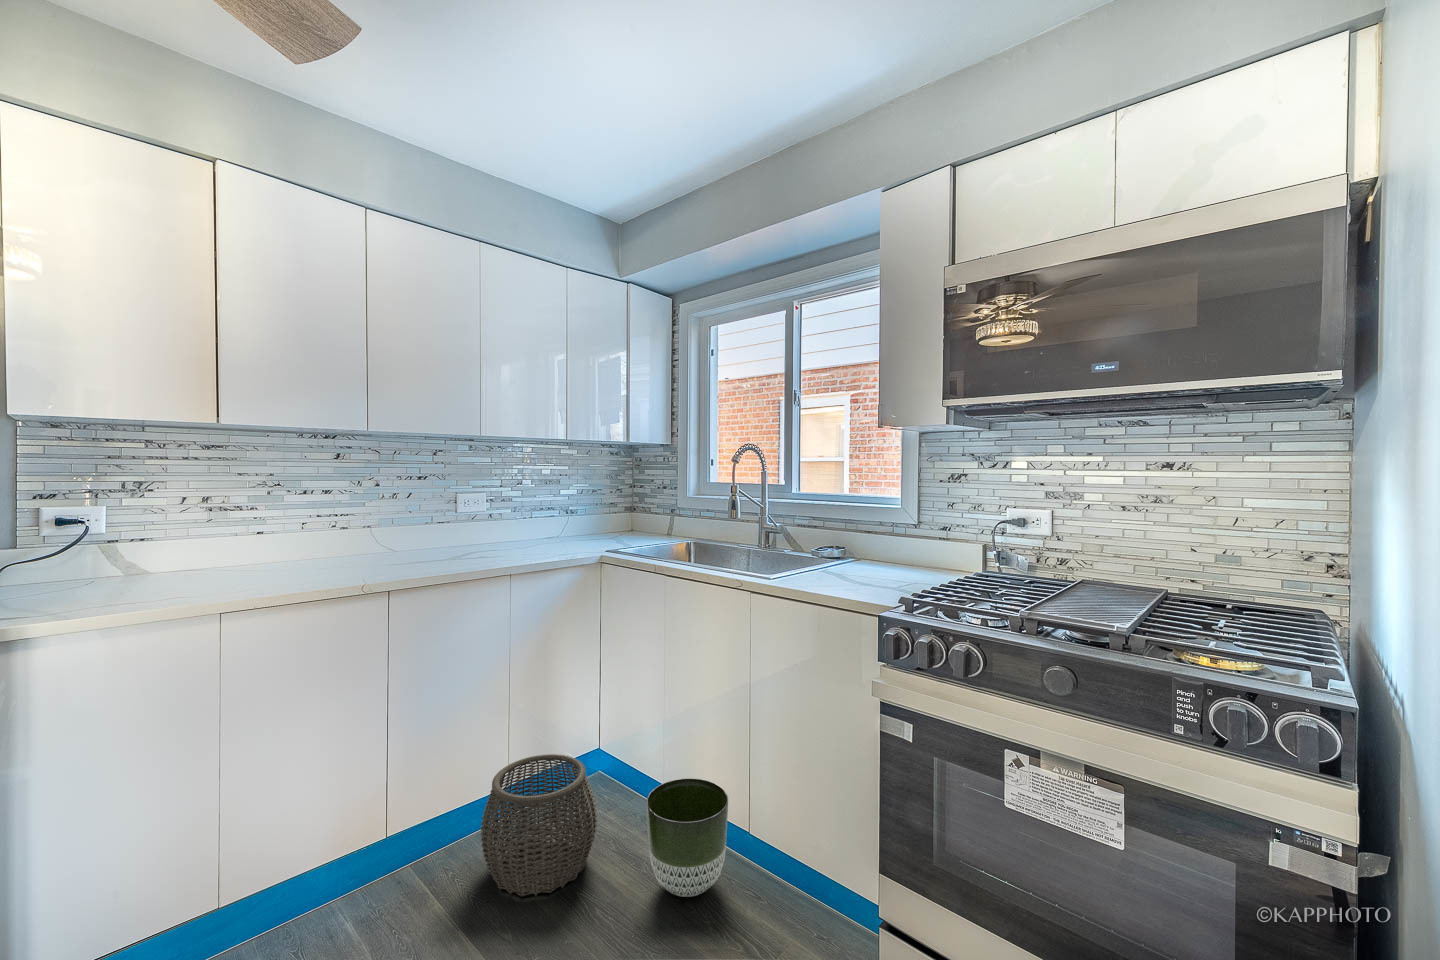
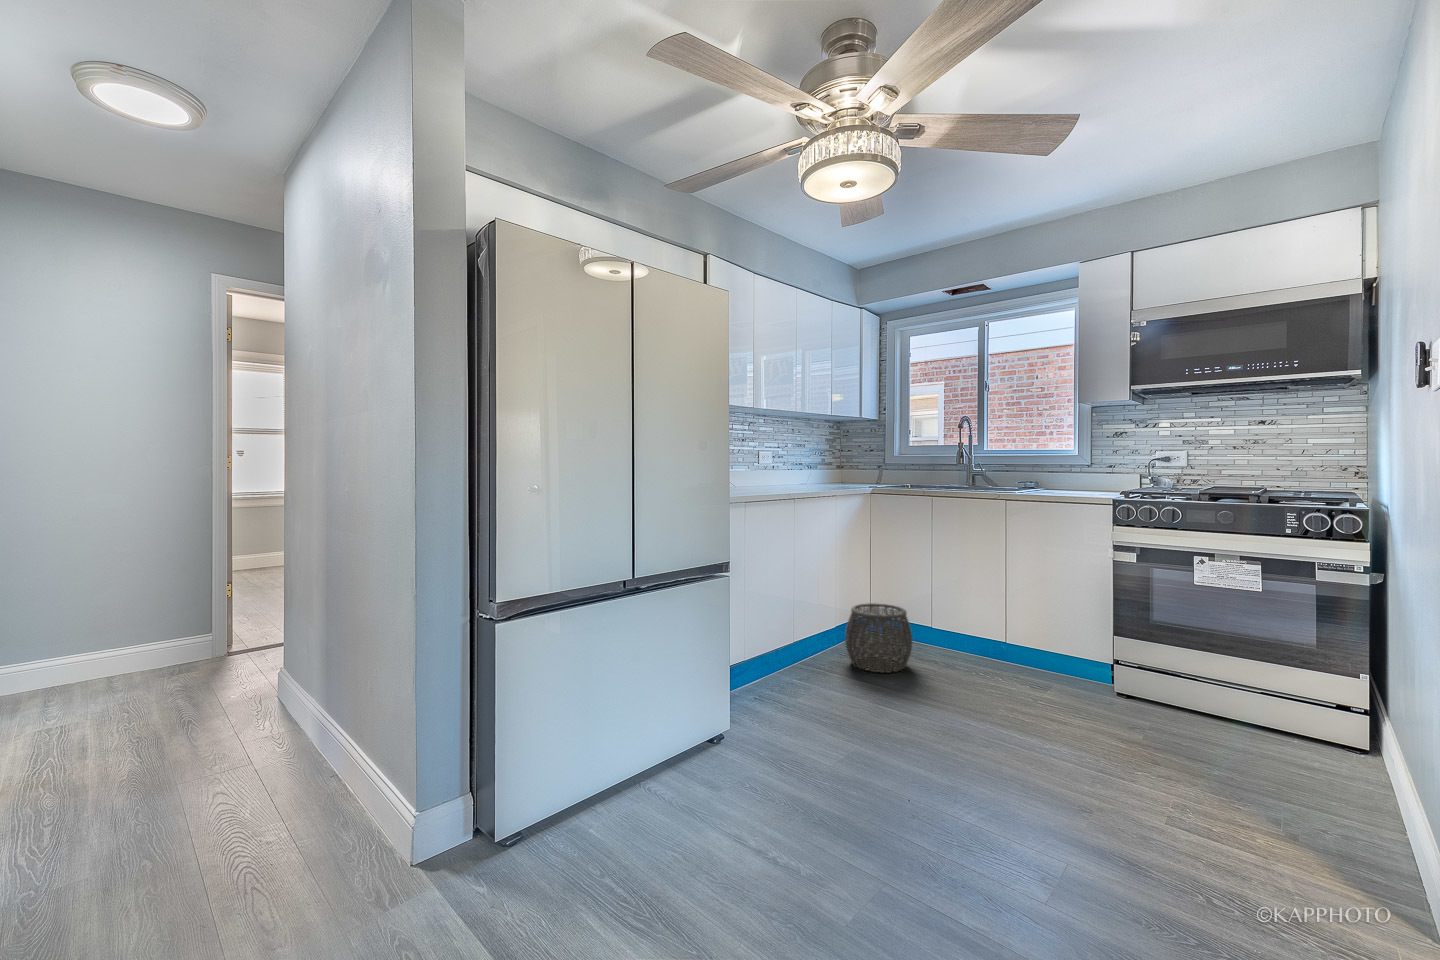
planter: present [647,778,728,897] -> none [949,613,1001,673]

